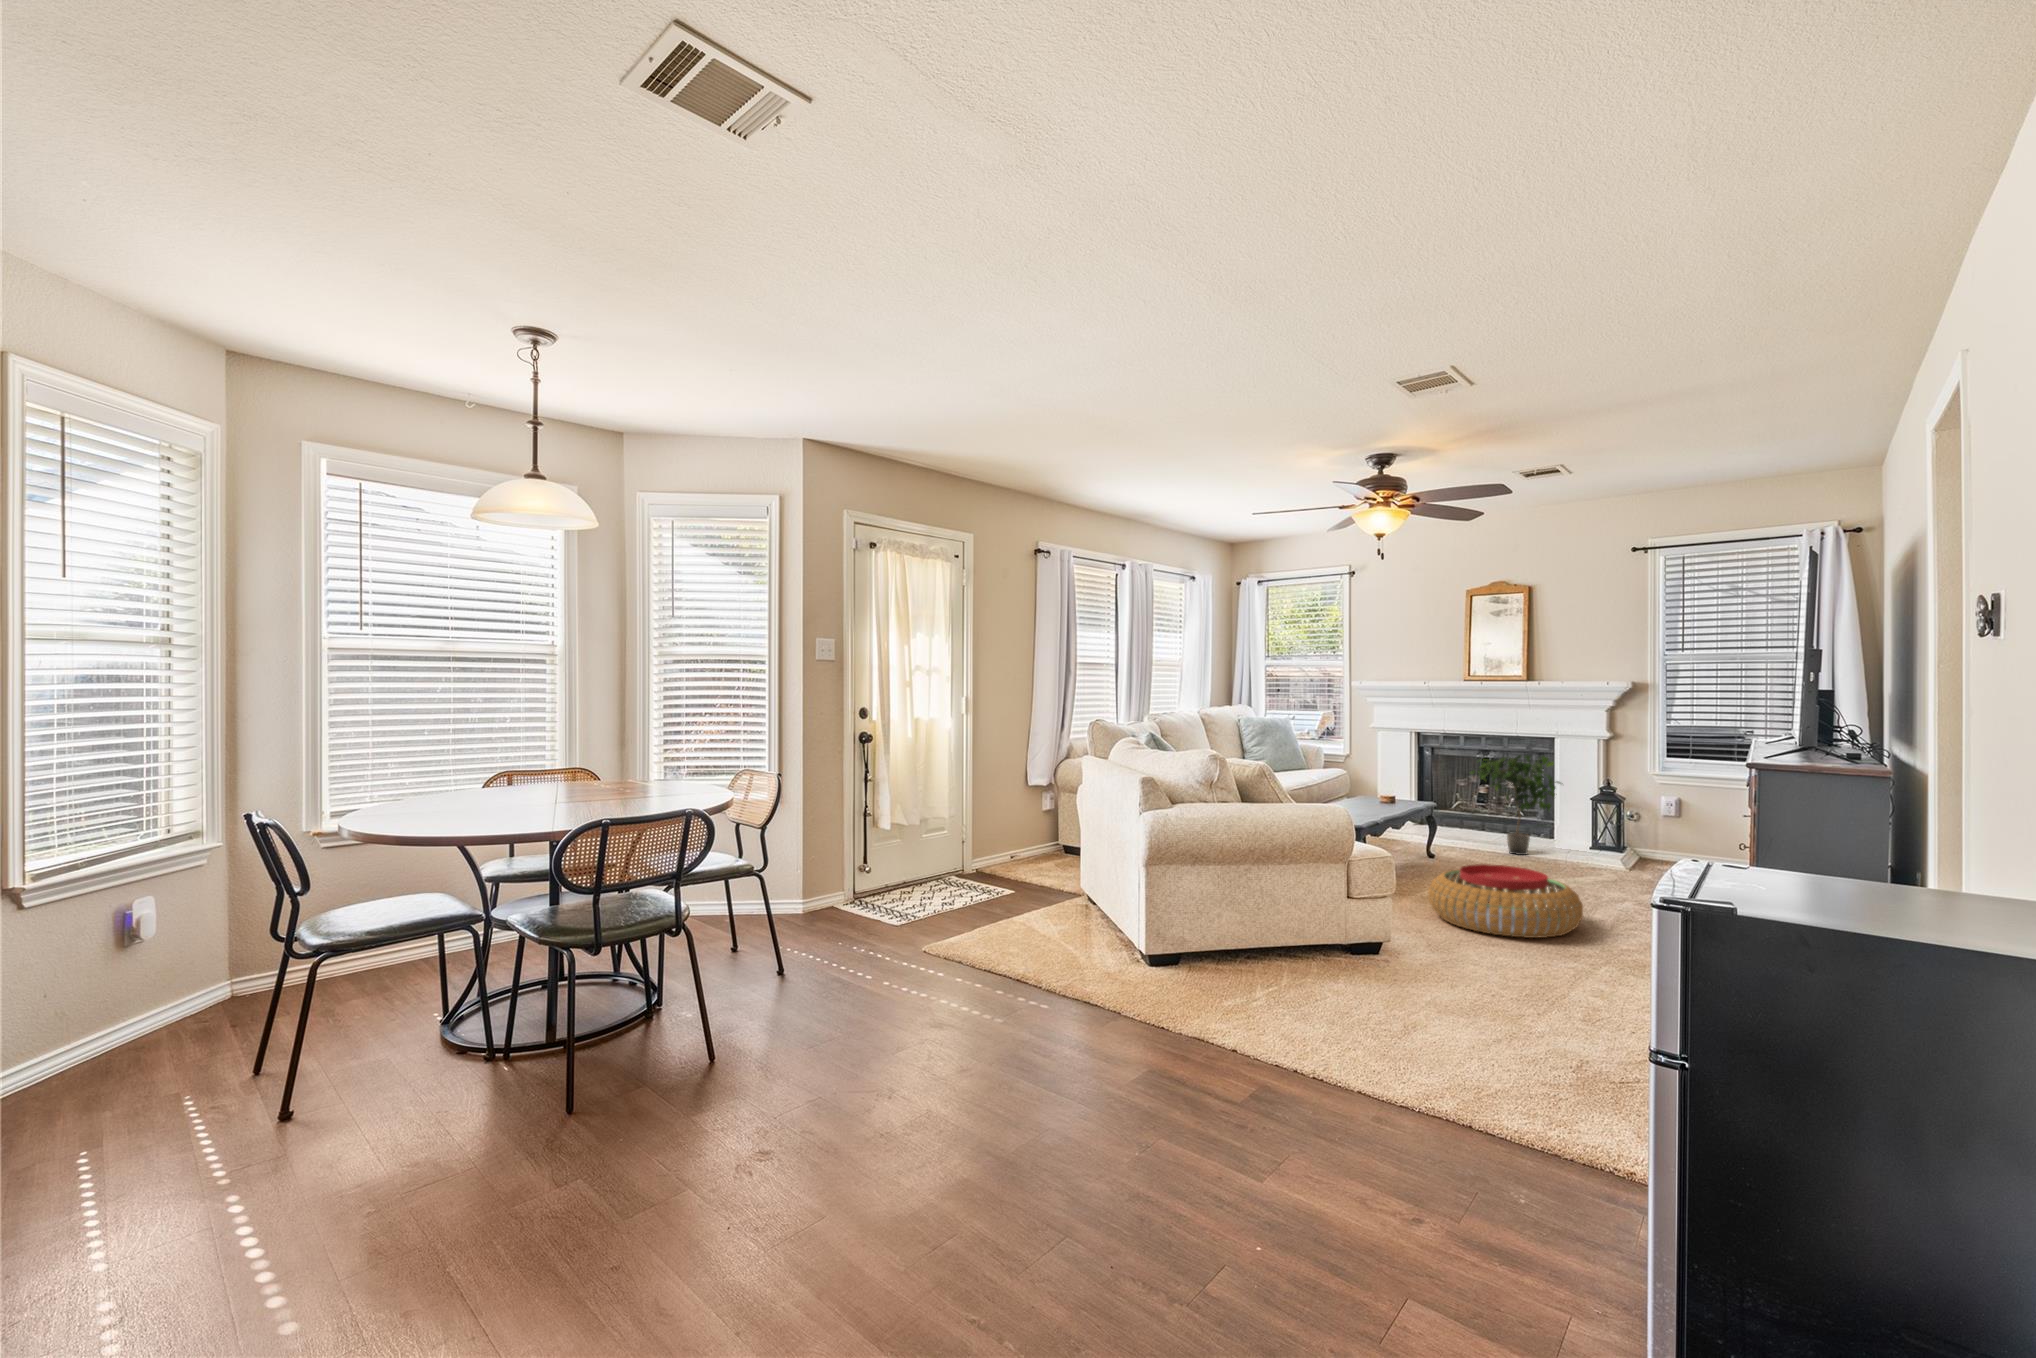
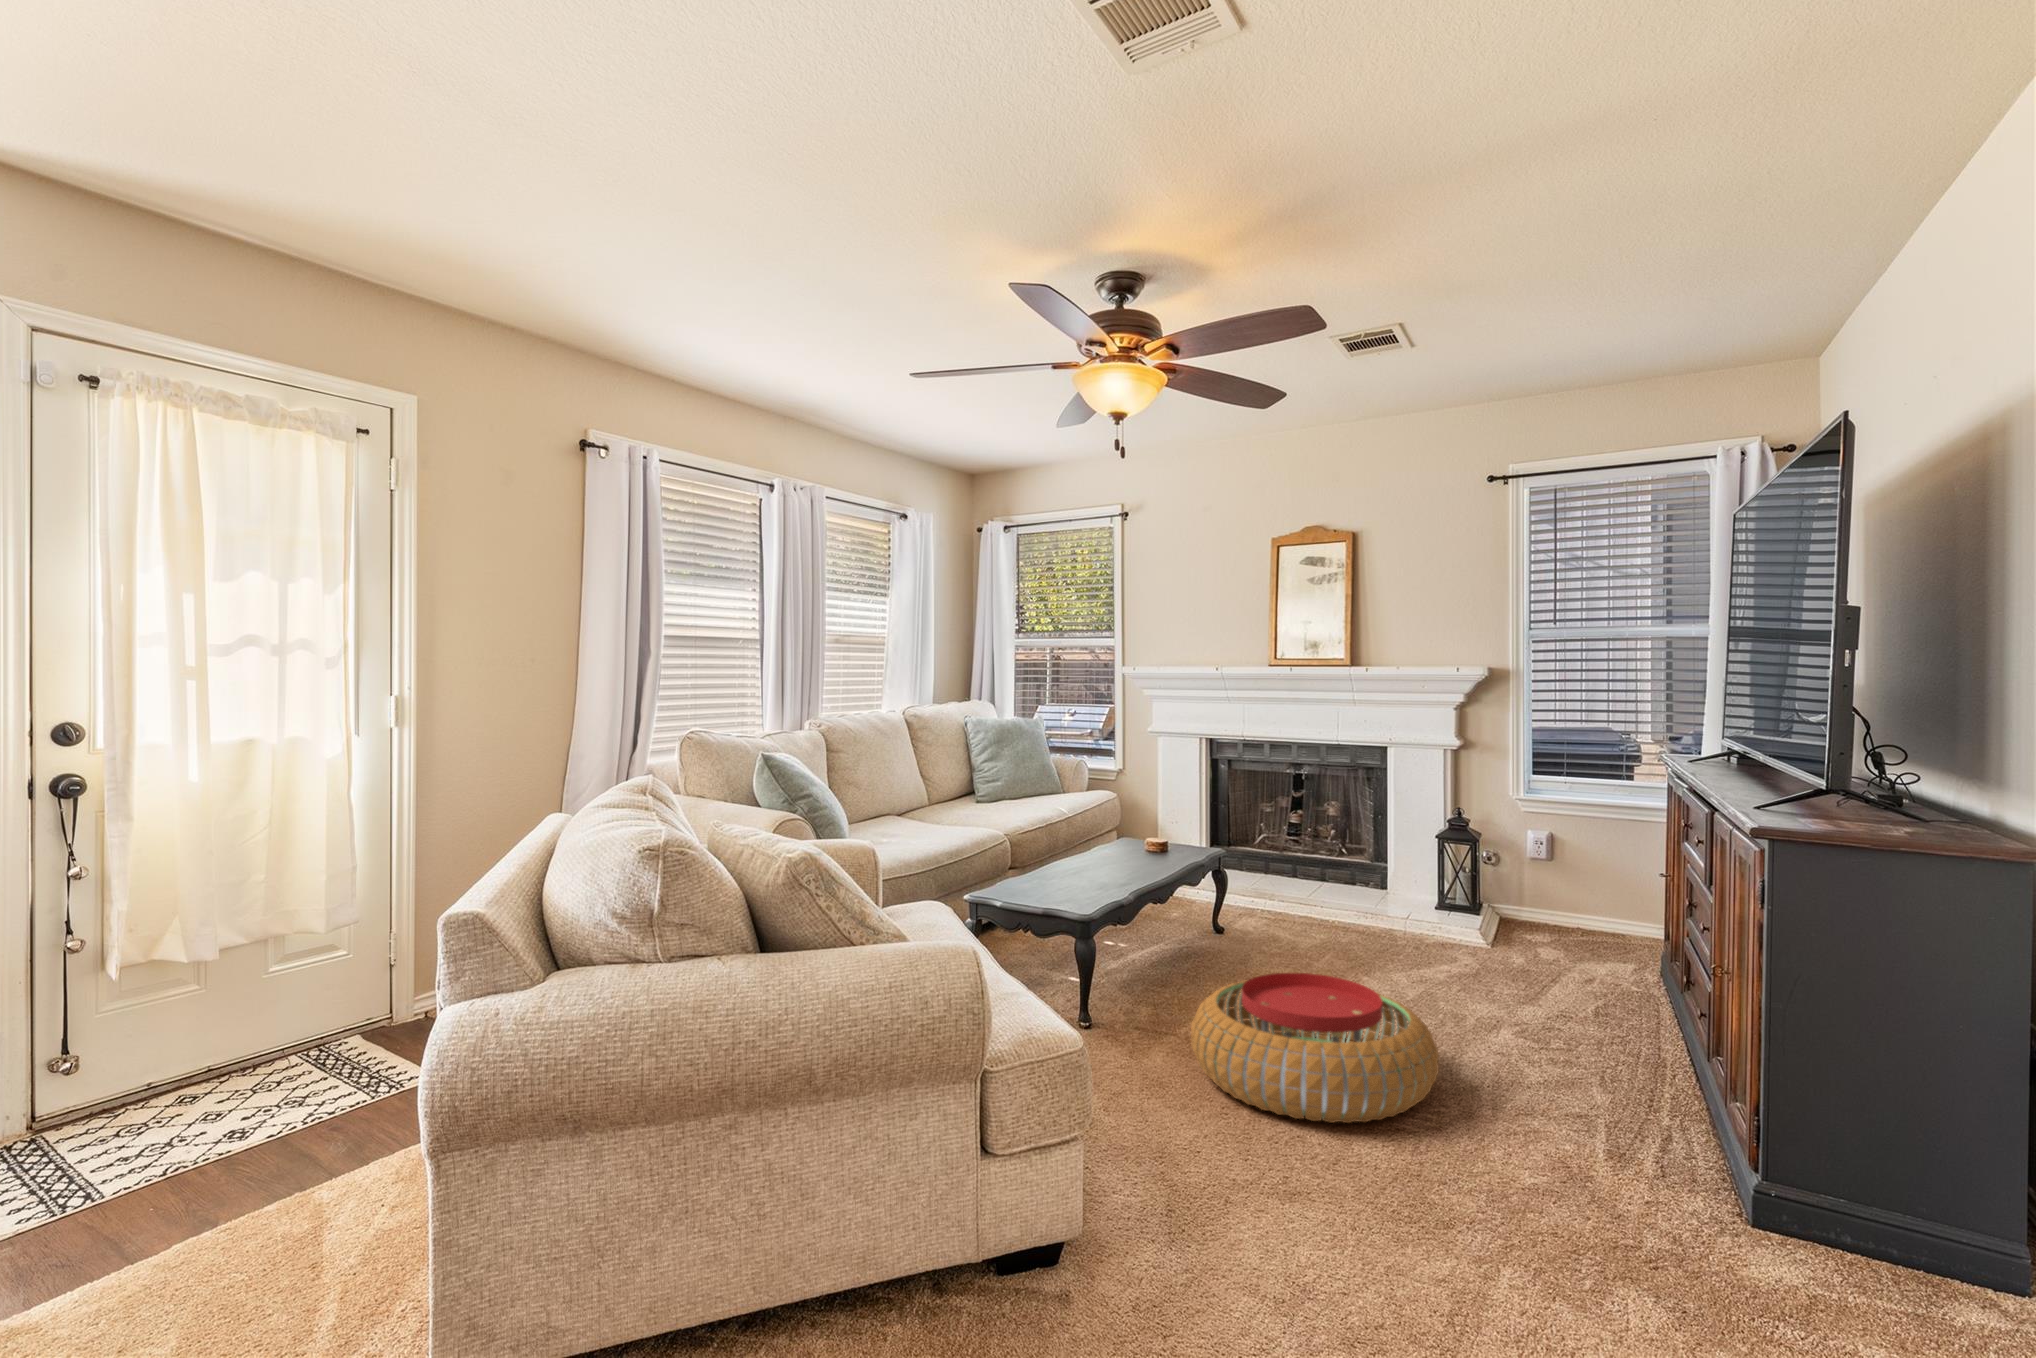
potted plant: present [1471,755,1560,855] -> none [1273,773,1399,917]

